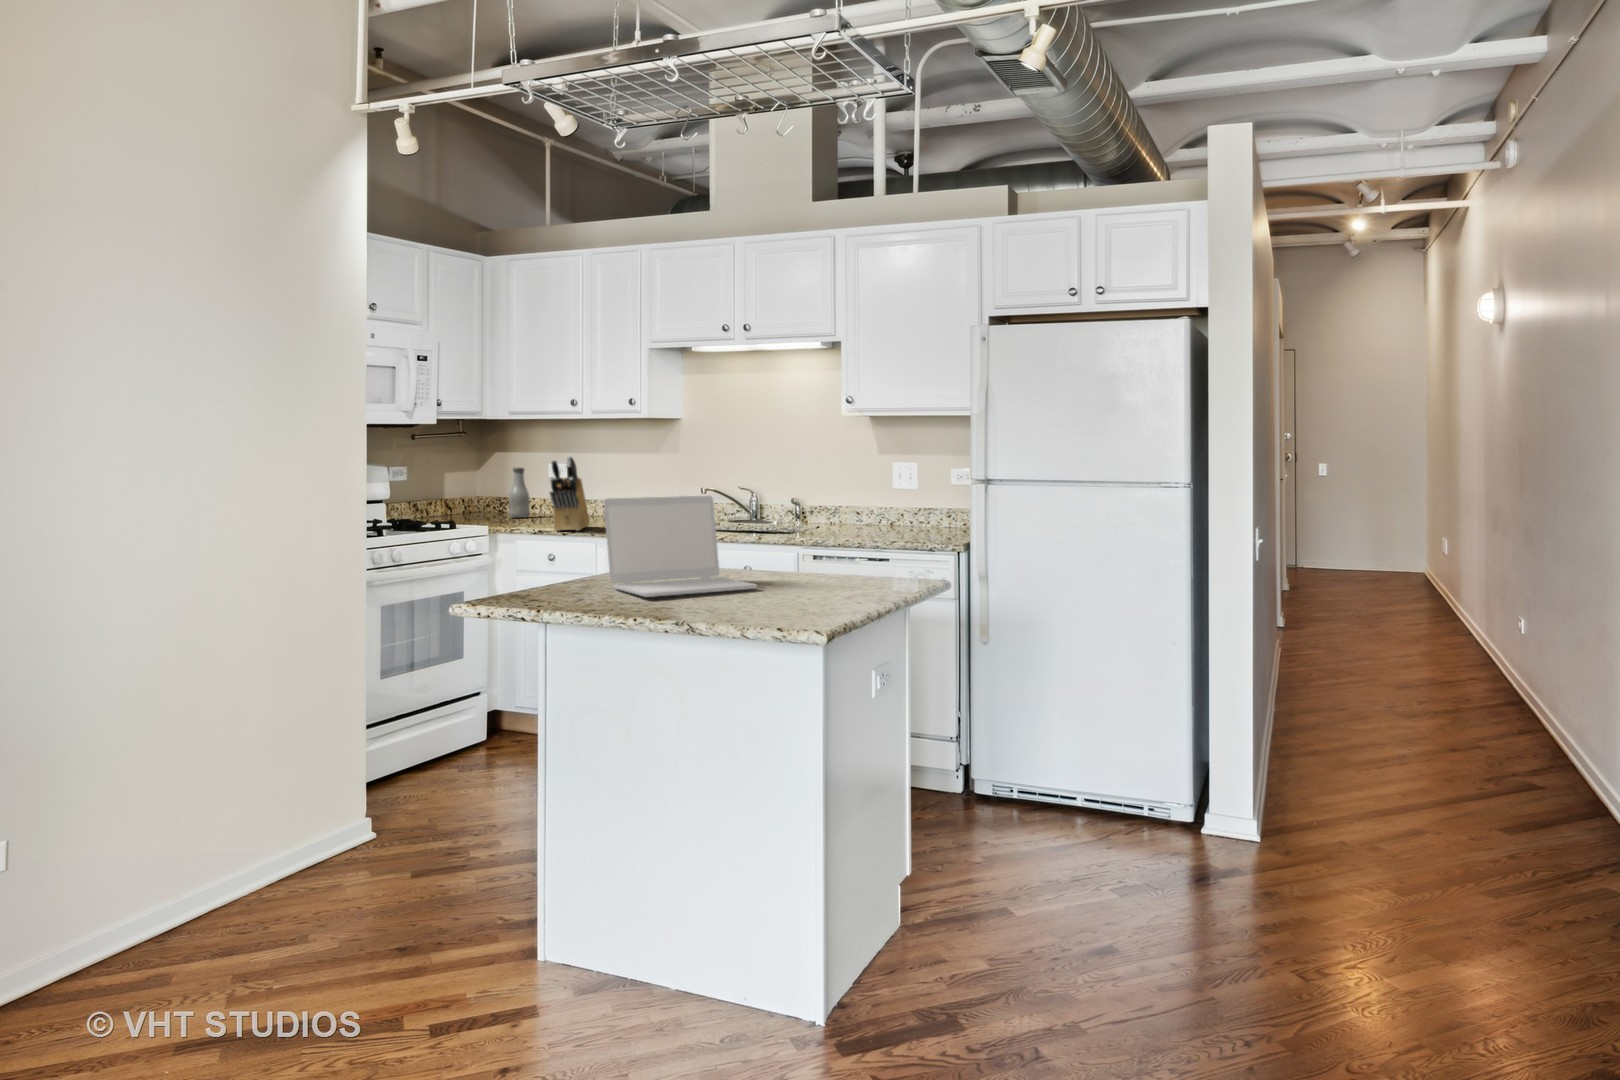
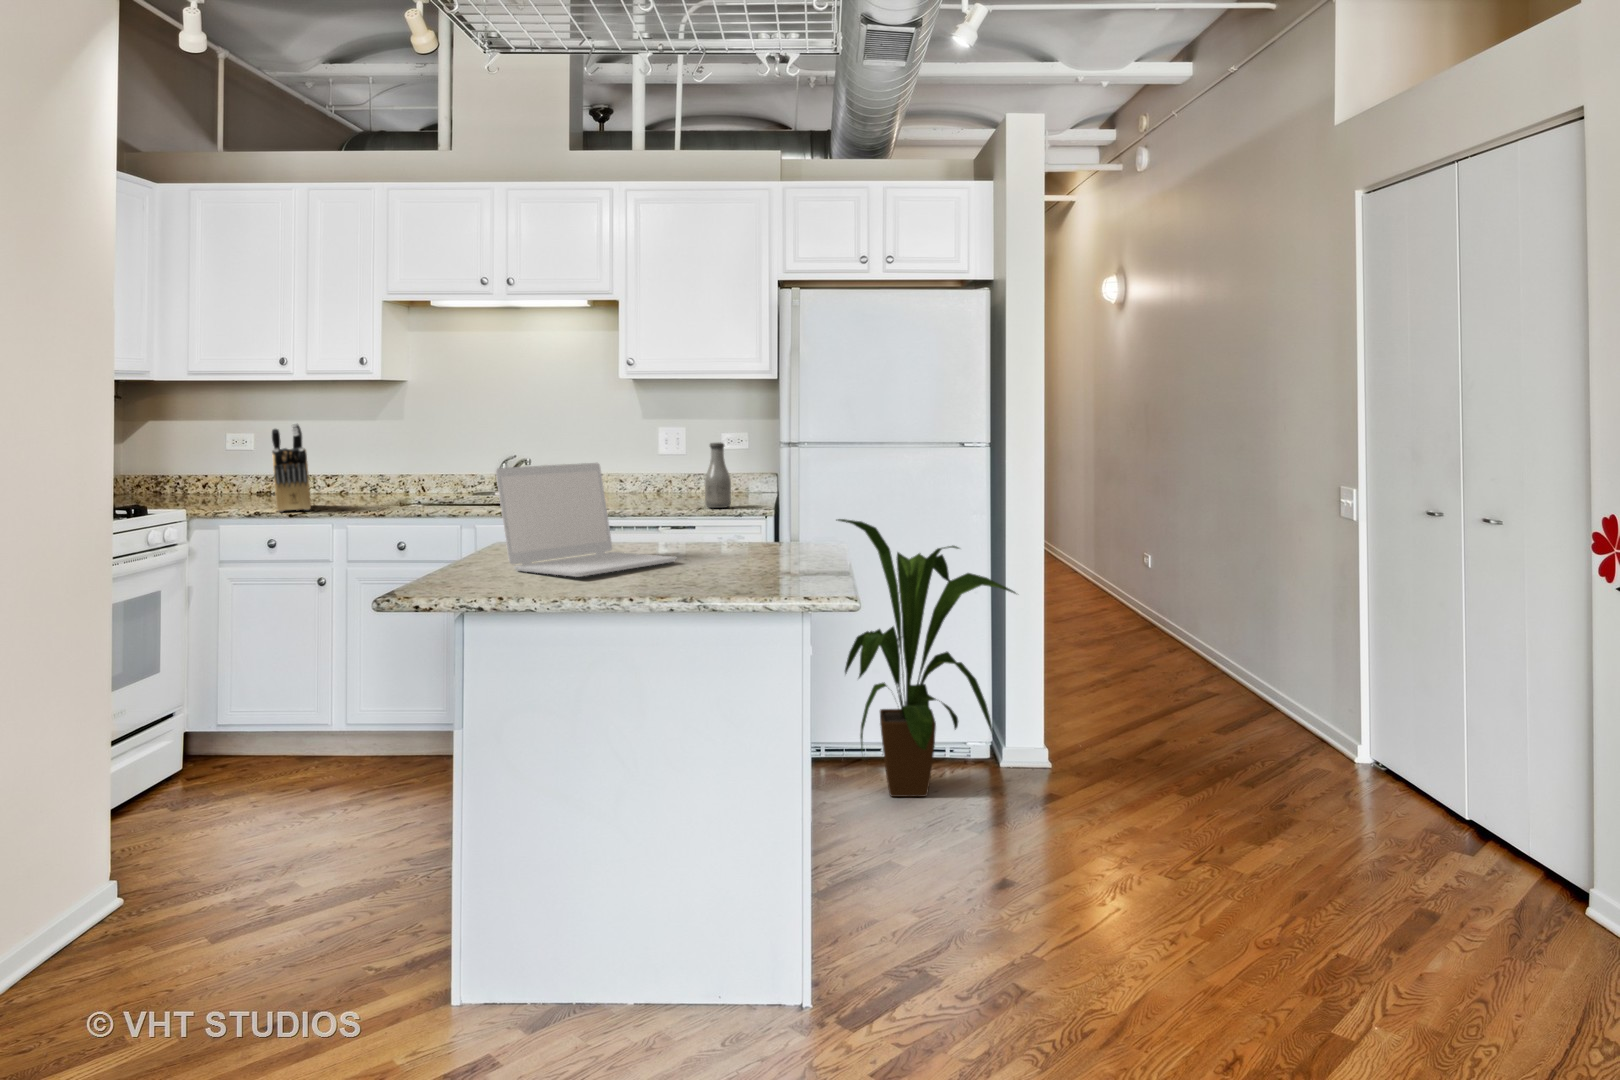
bottle: present [509,468,530,518] -> present [705,443,731,508]
house plant: none [996,557,1208,851] -> present [836,519,1016,797]

